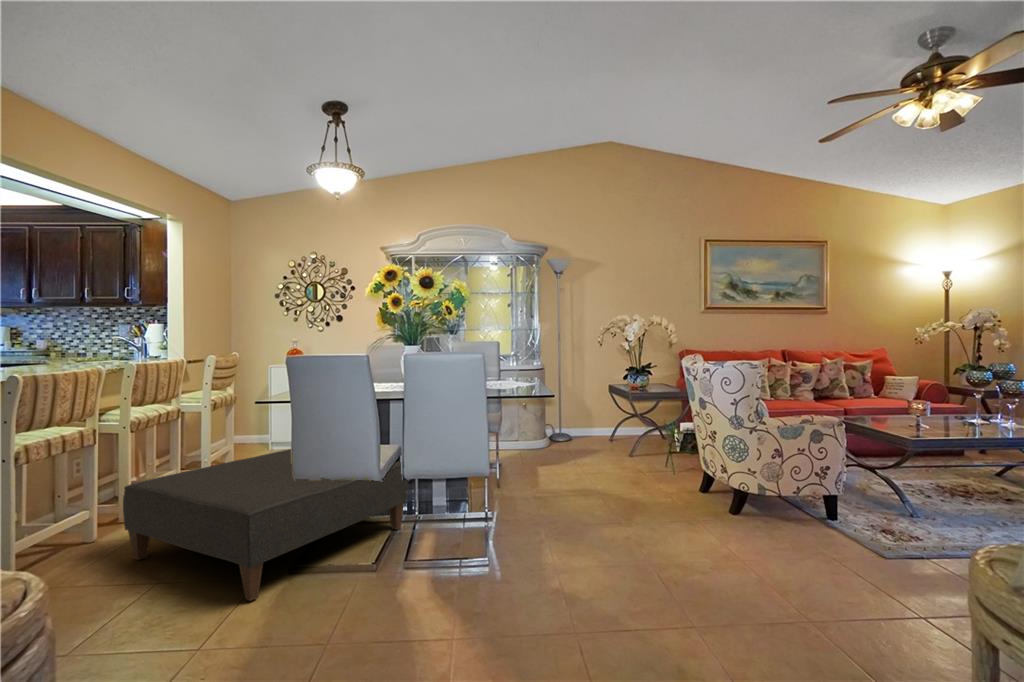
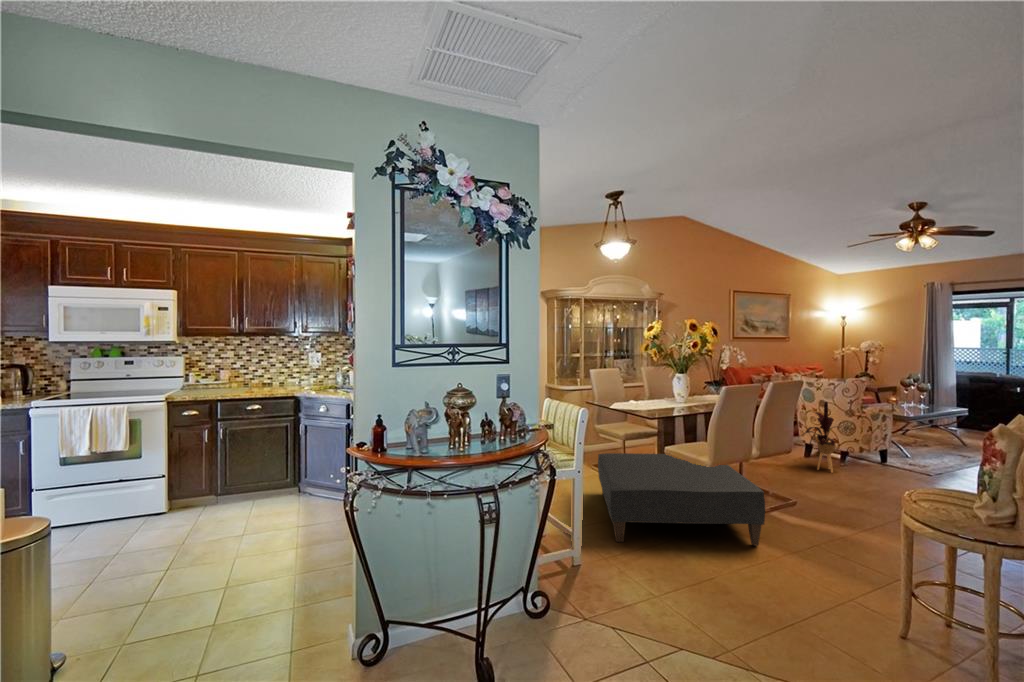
house plant: none [639,398,715,524] -> present [804,402,835,472]

